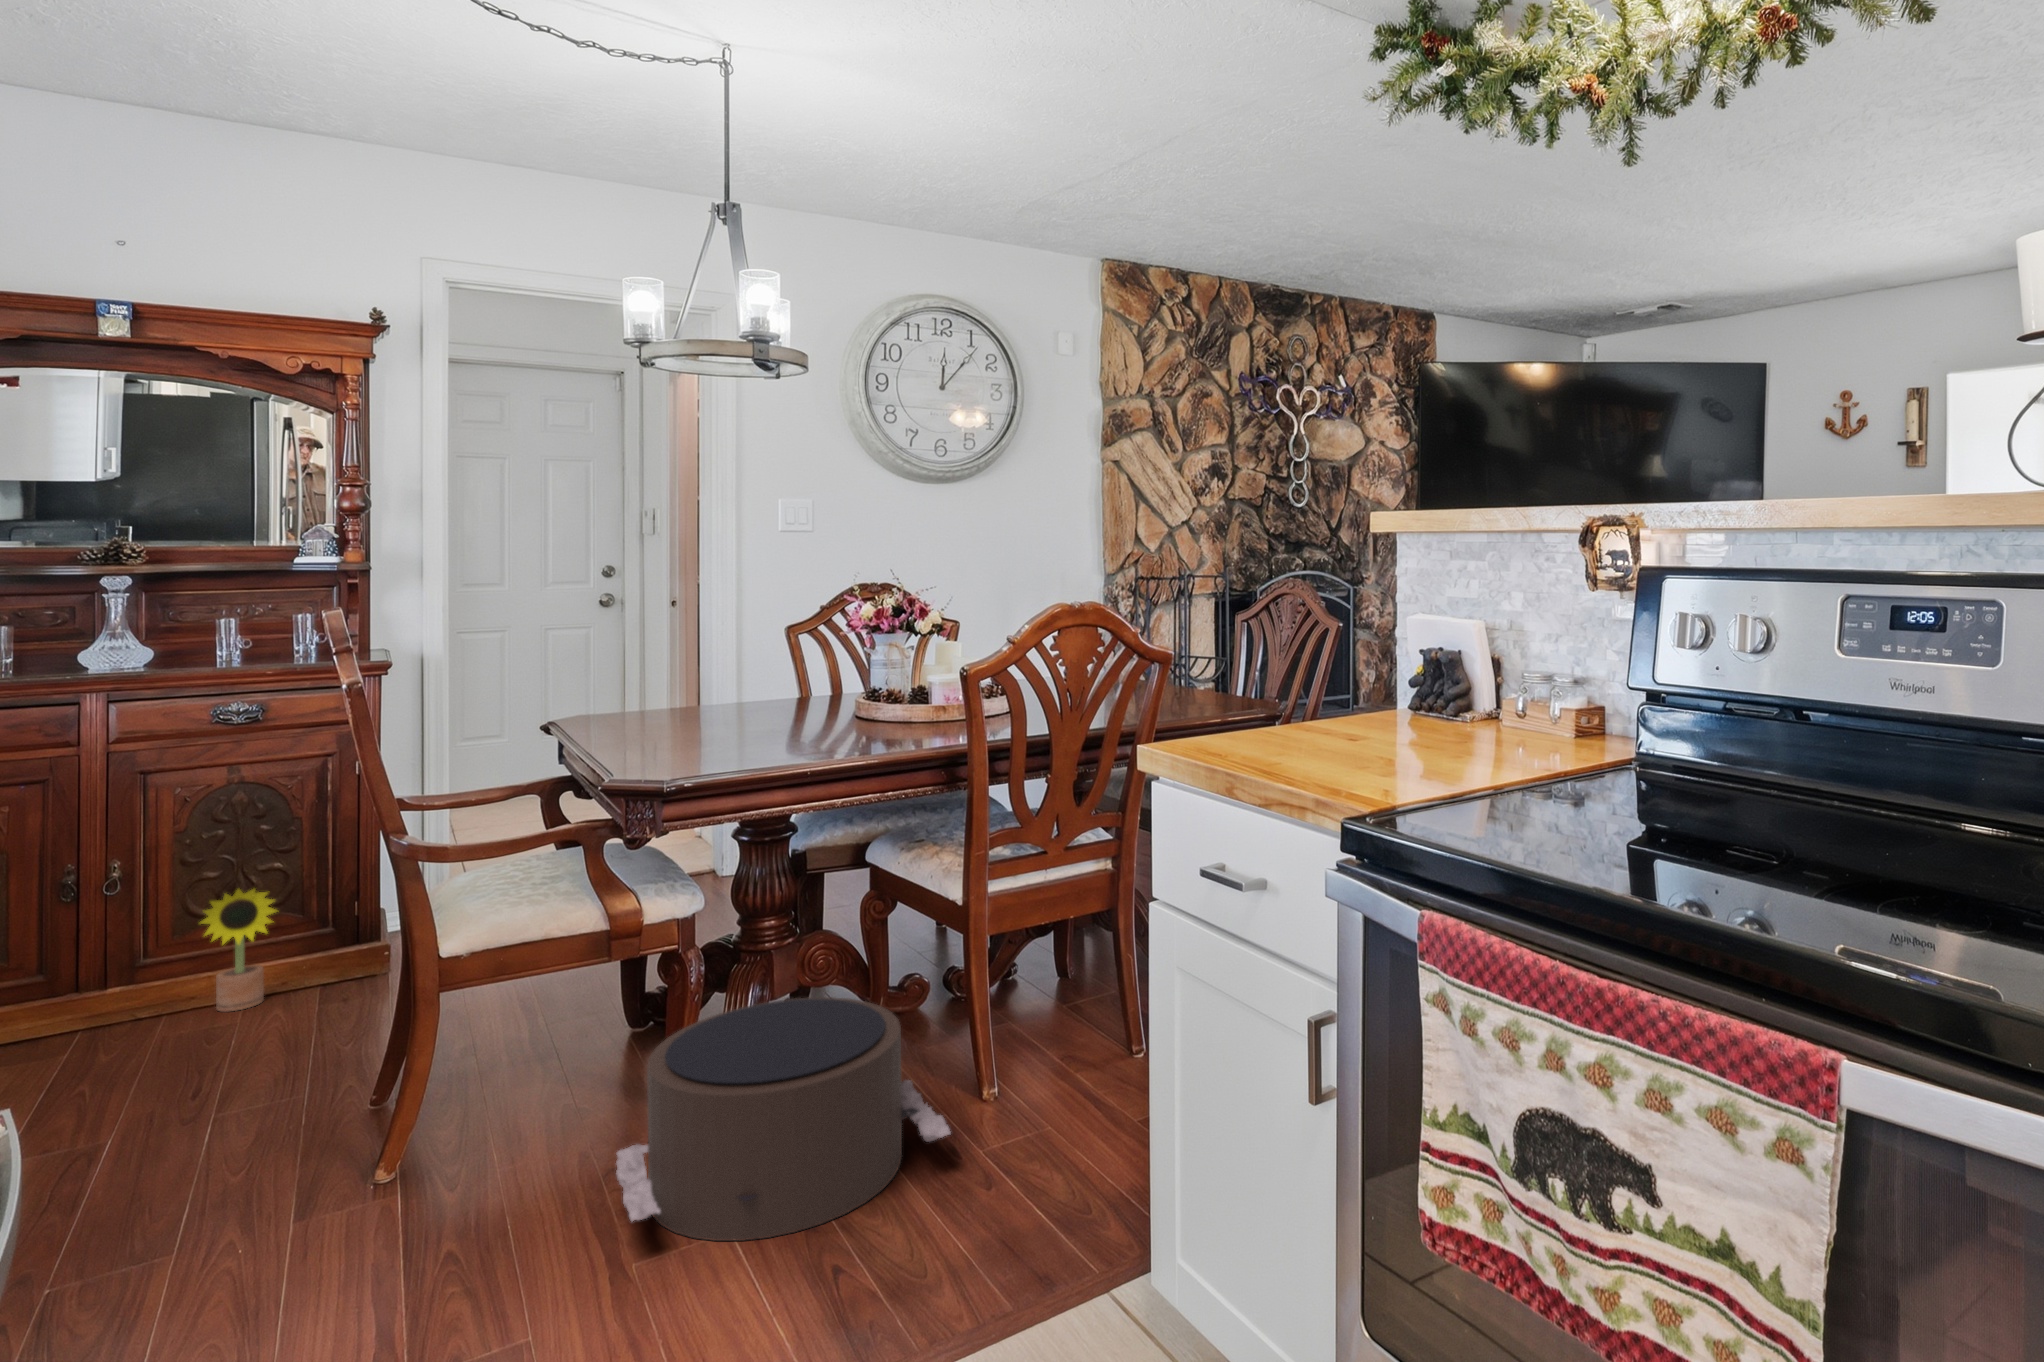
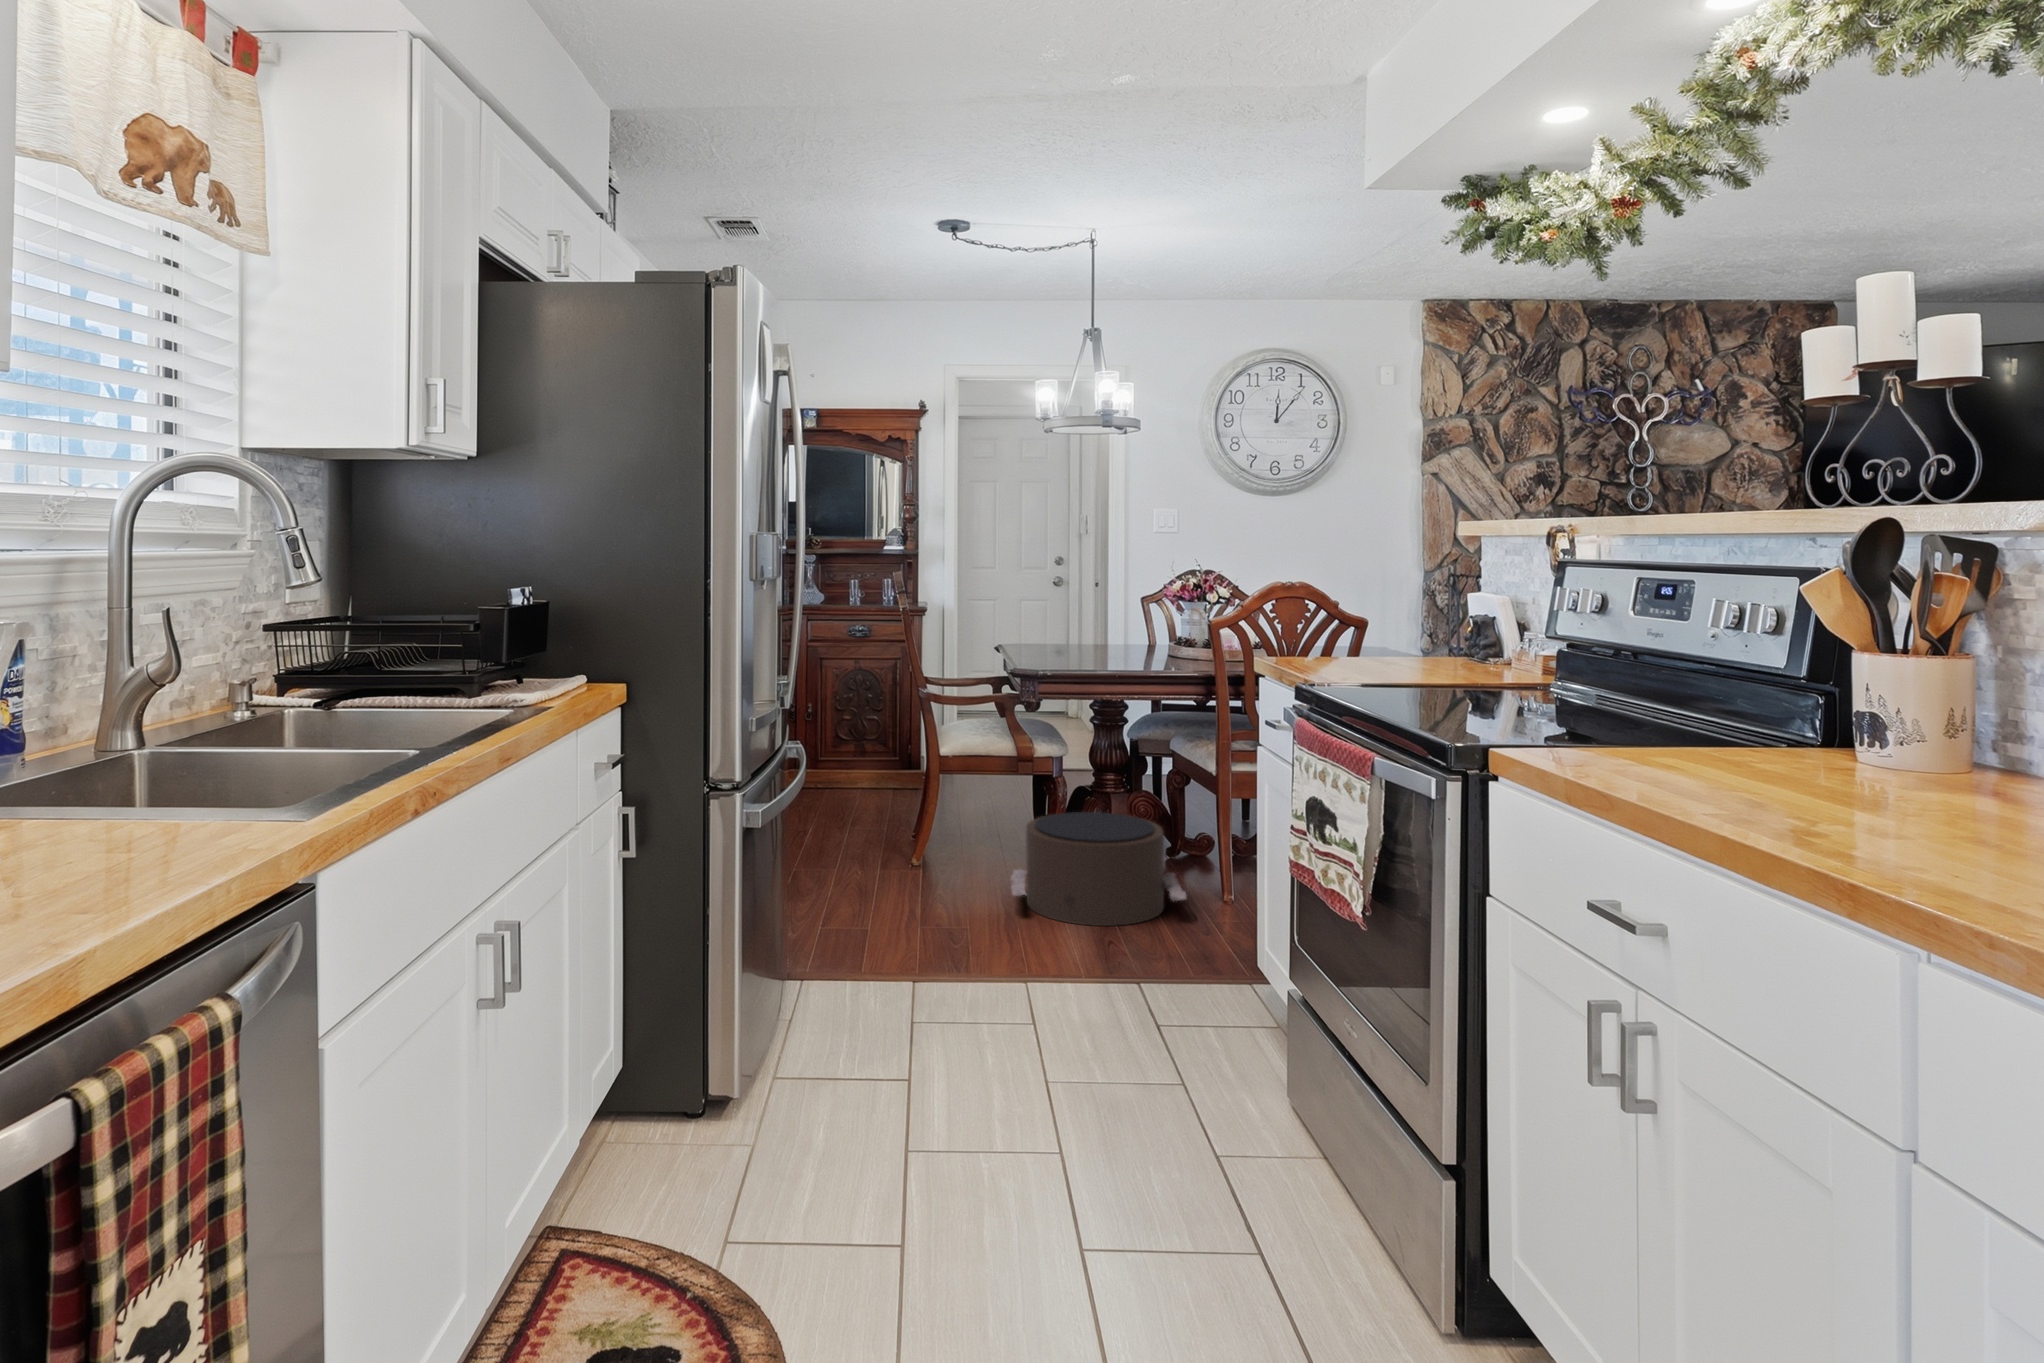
decorative plant: present [201,889,277,1011] -> none [840,726,875,793]

